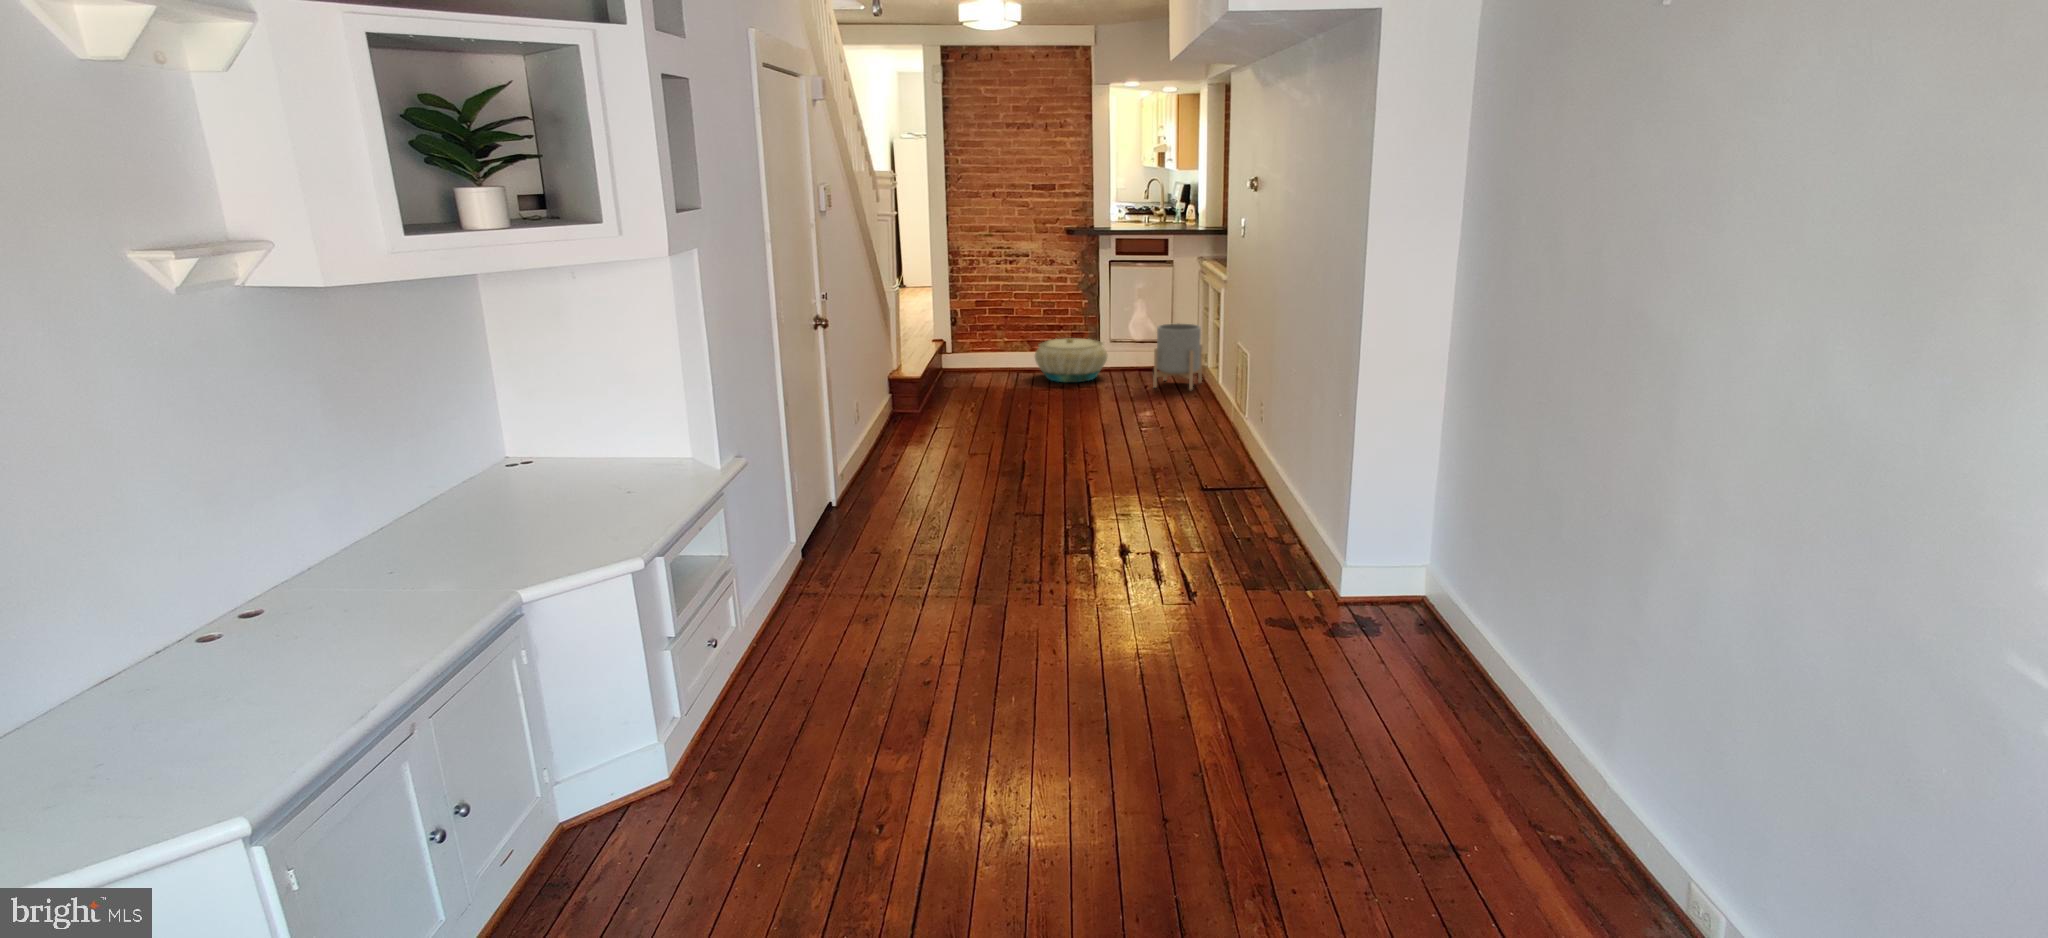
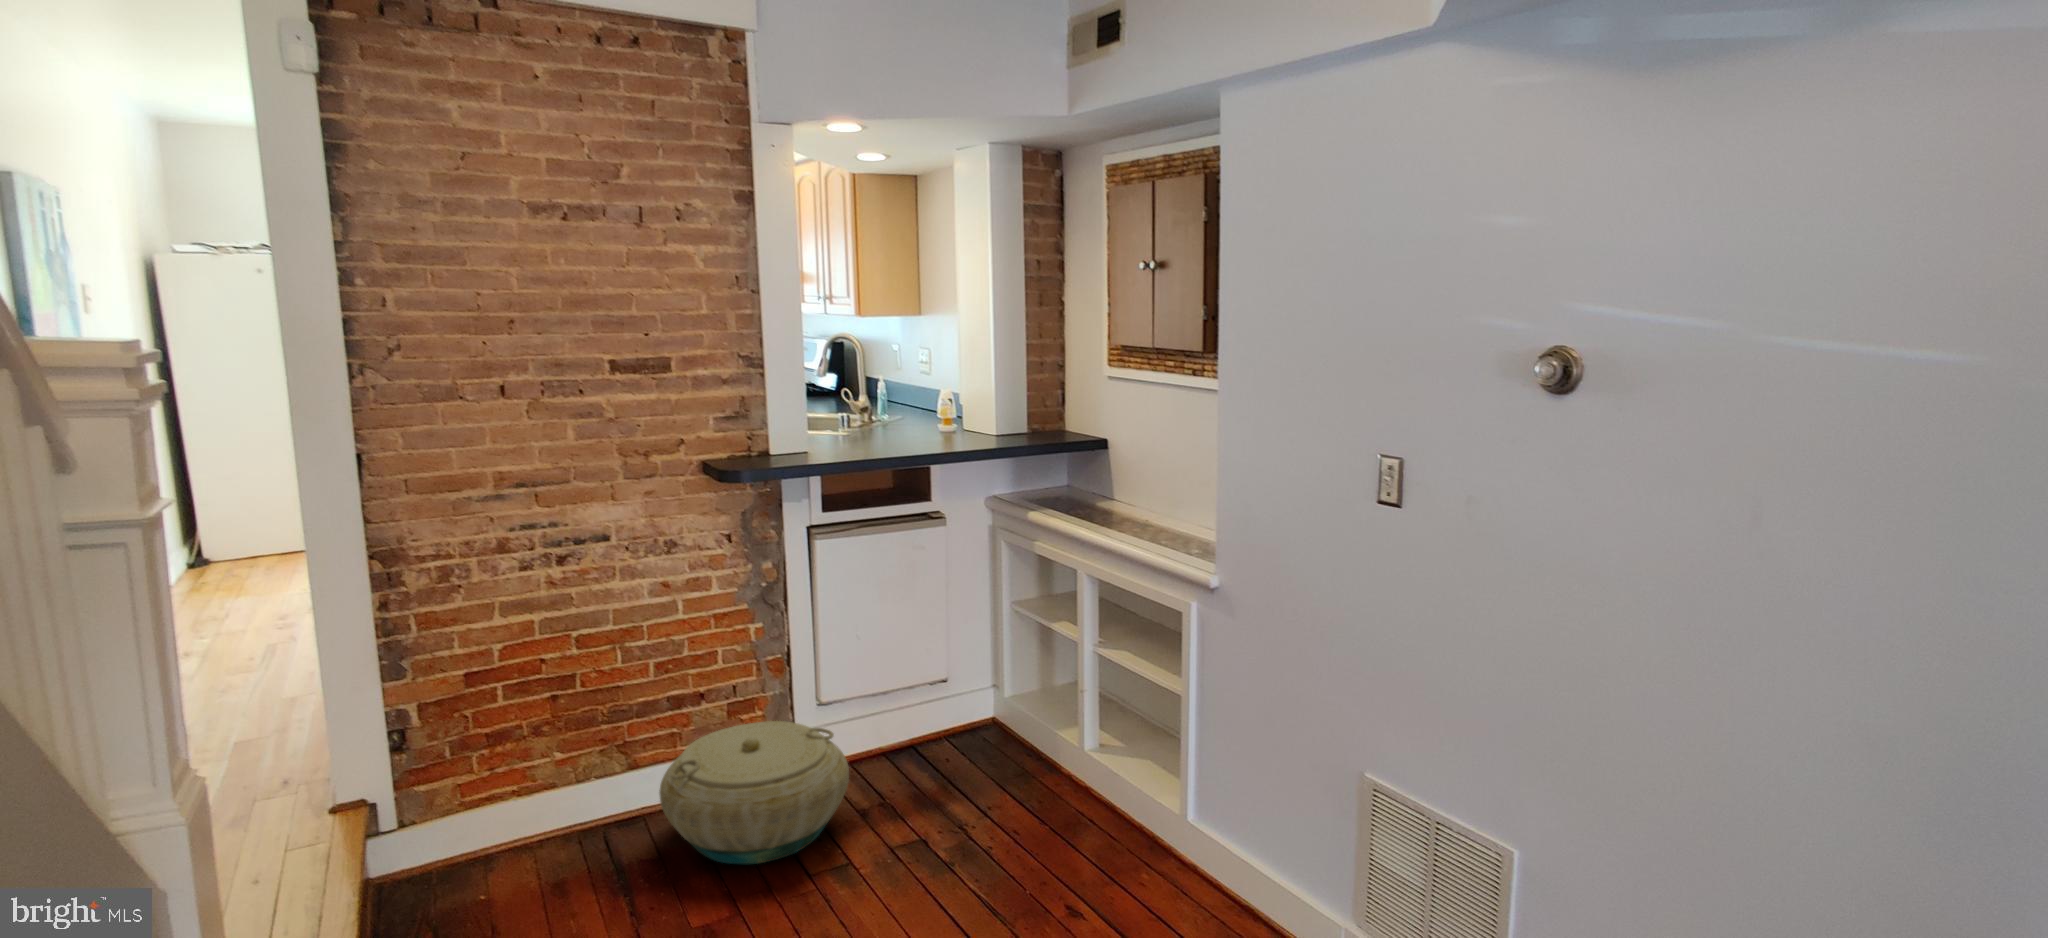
planter: present [1154,323,1203,390] -> none [980,665,1085,839]

